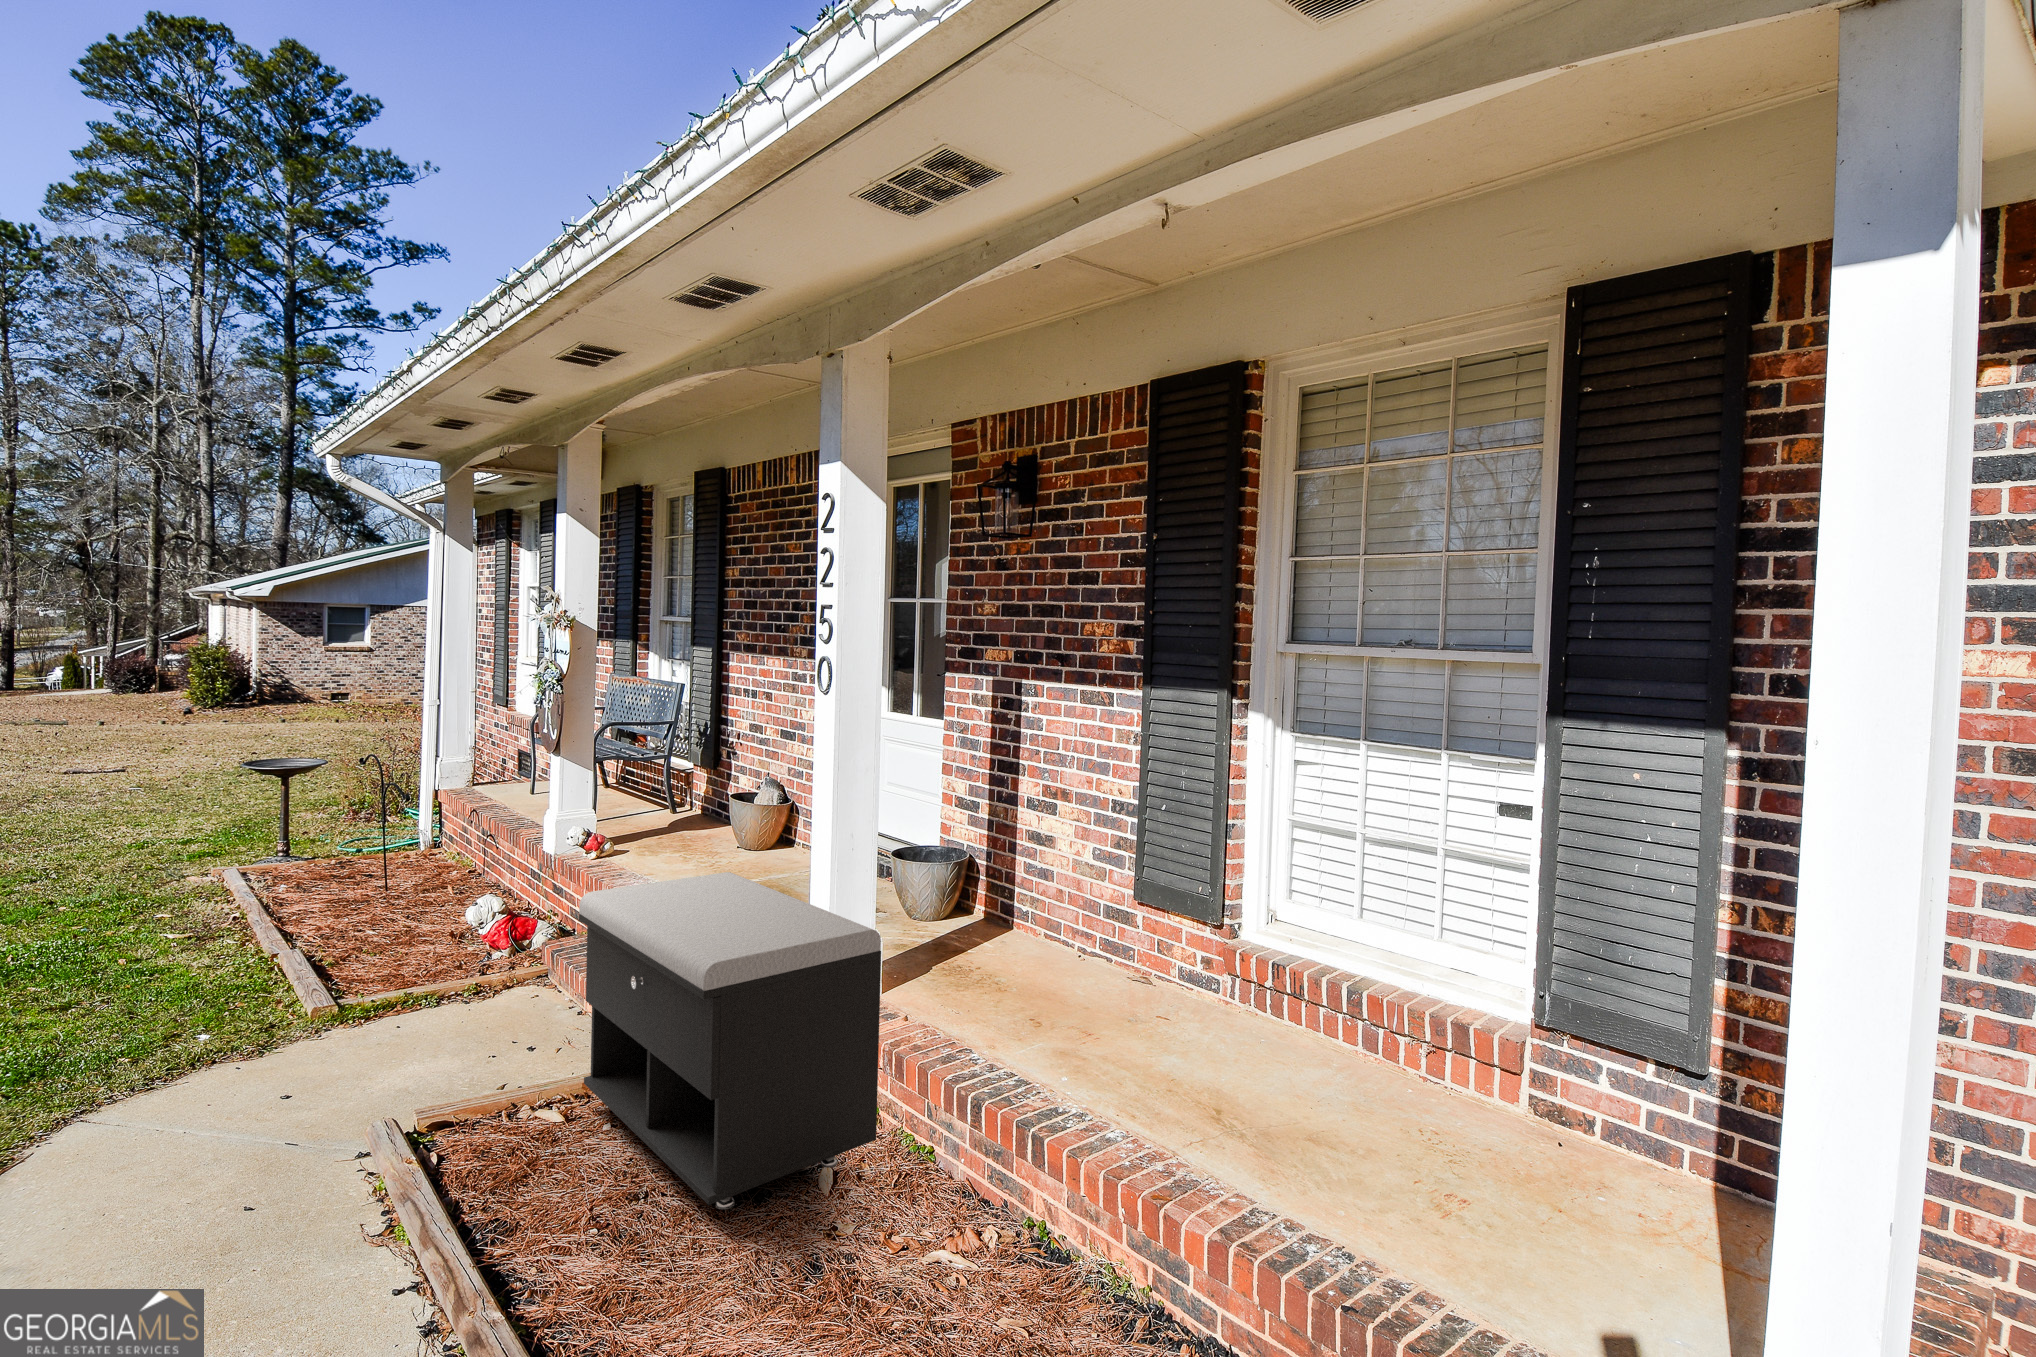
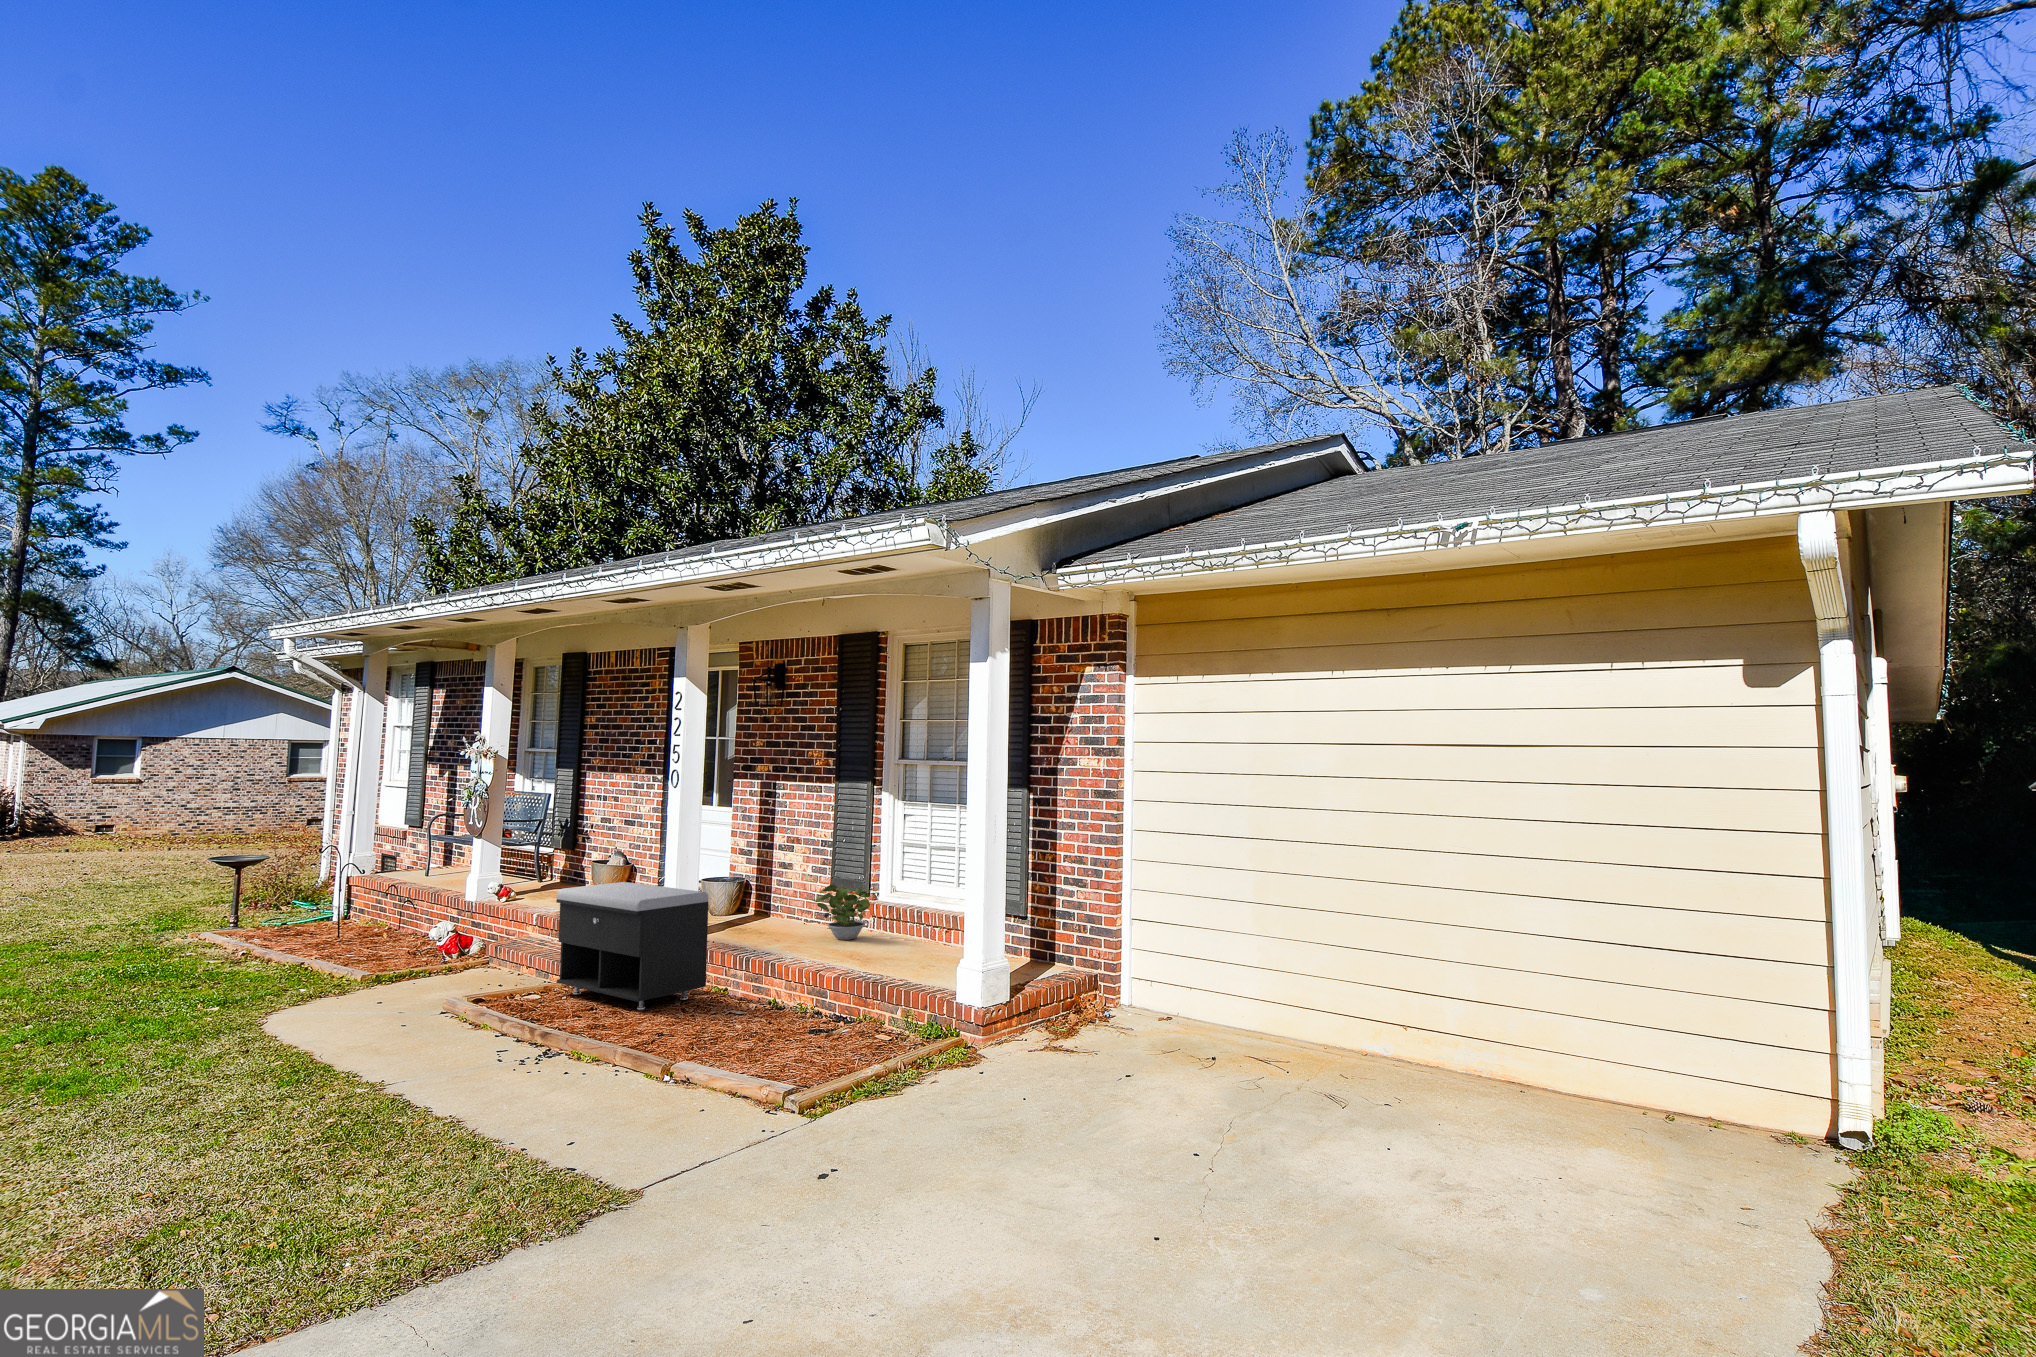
potted plant: none [1113,914,1231,1033] -> present [815,884,871,940]

